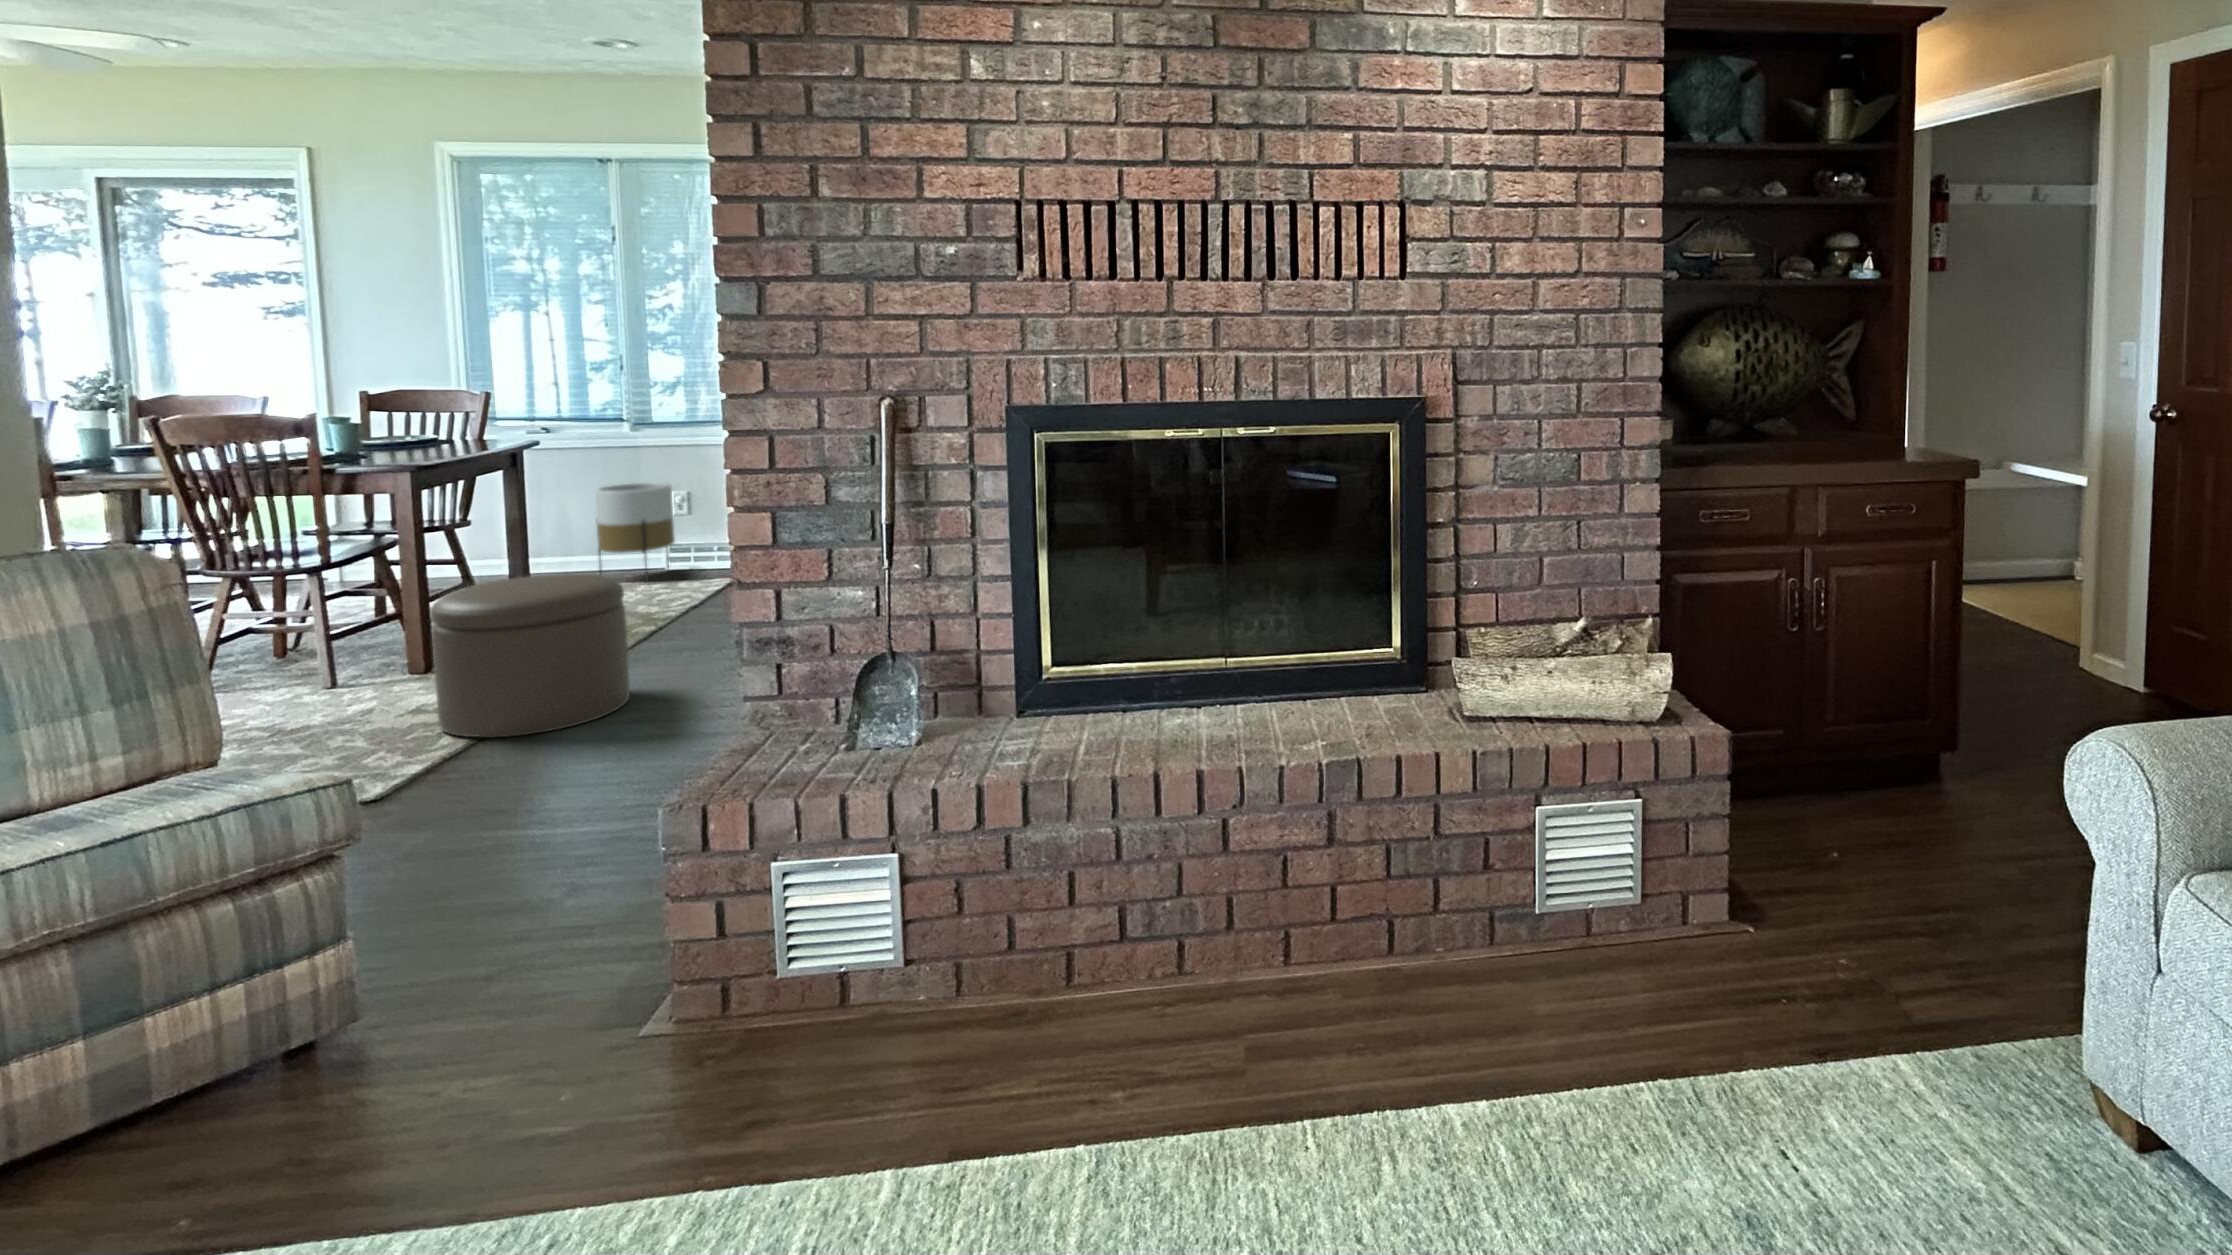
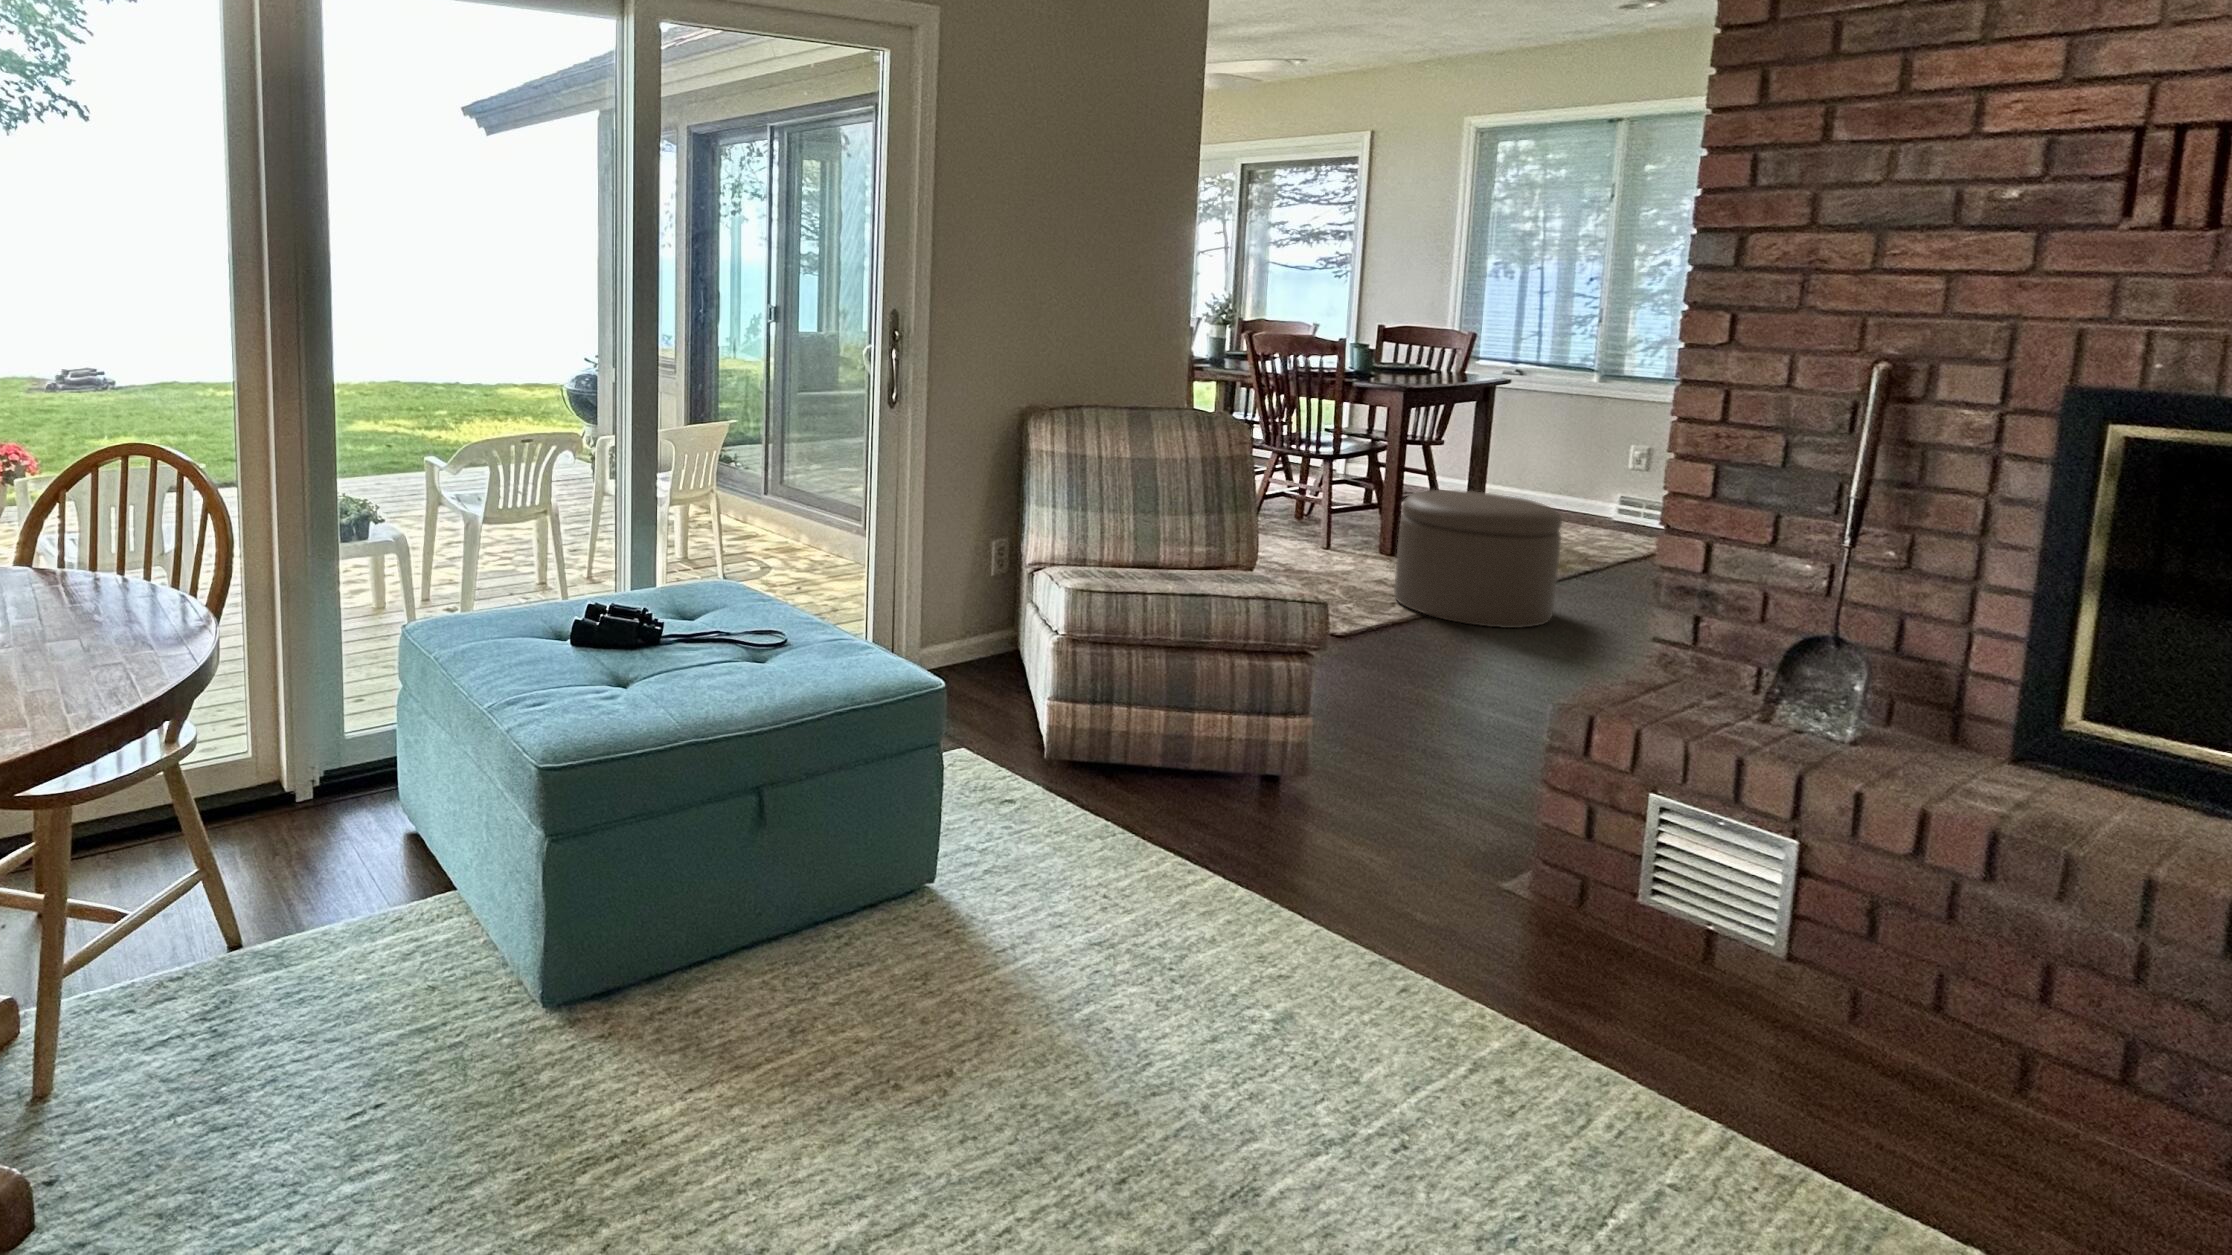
planter: present [596,483,675,578] -> none [1546,430,1630,526]

